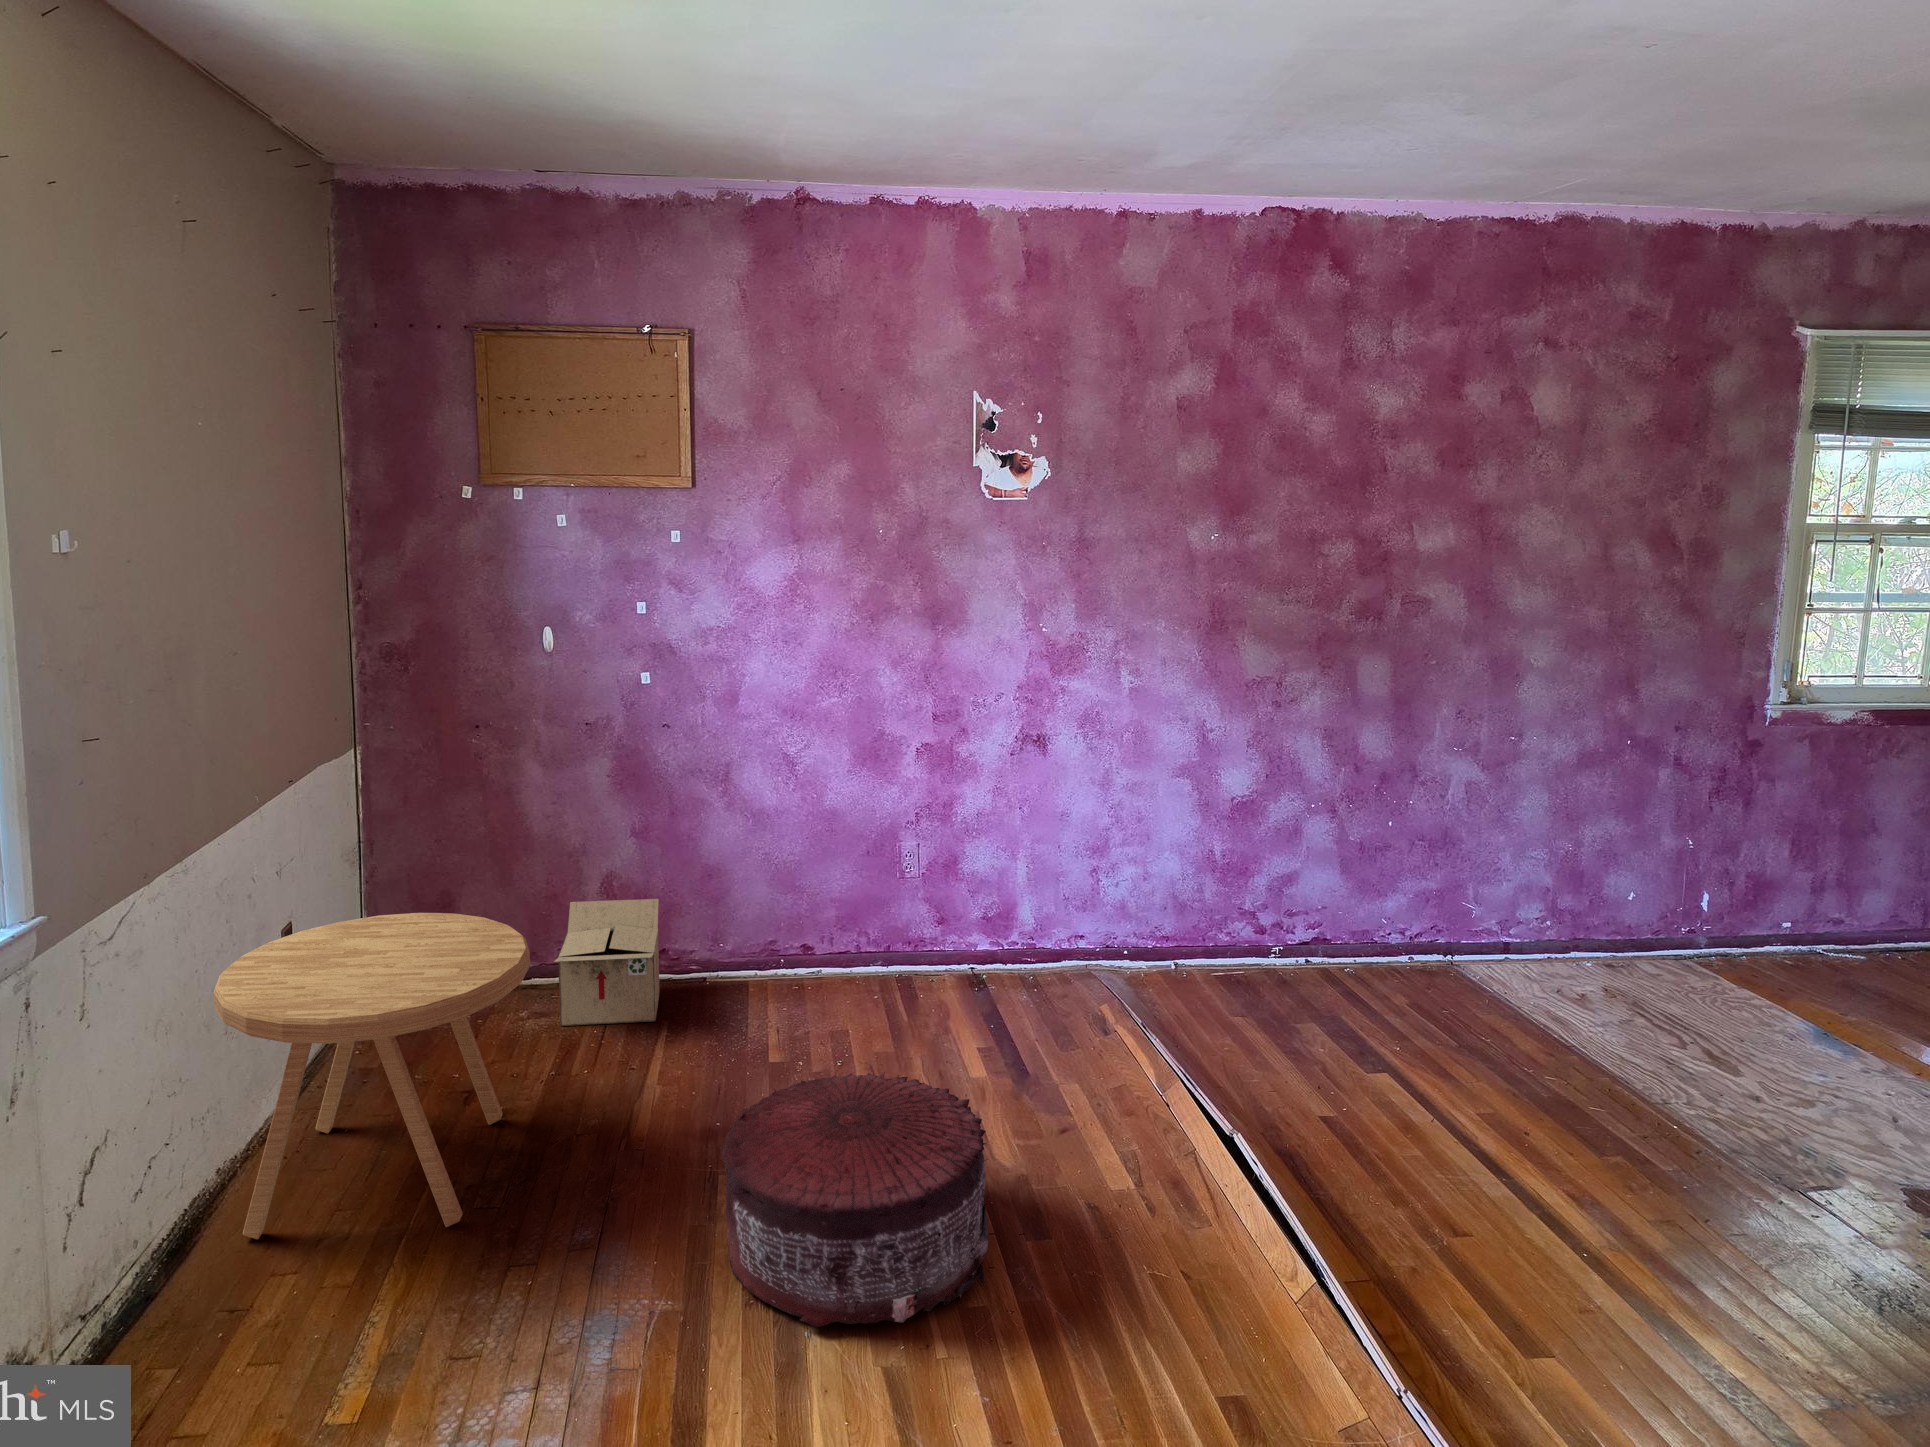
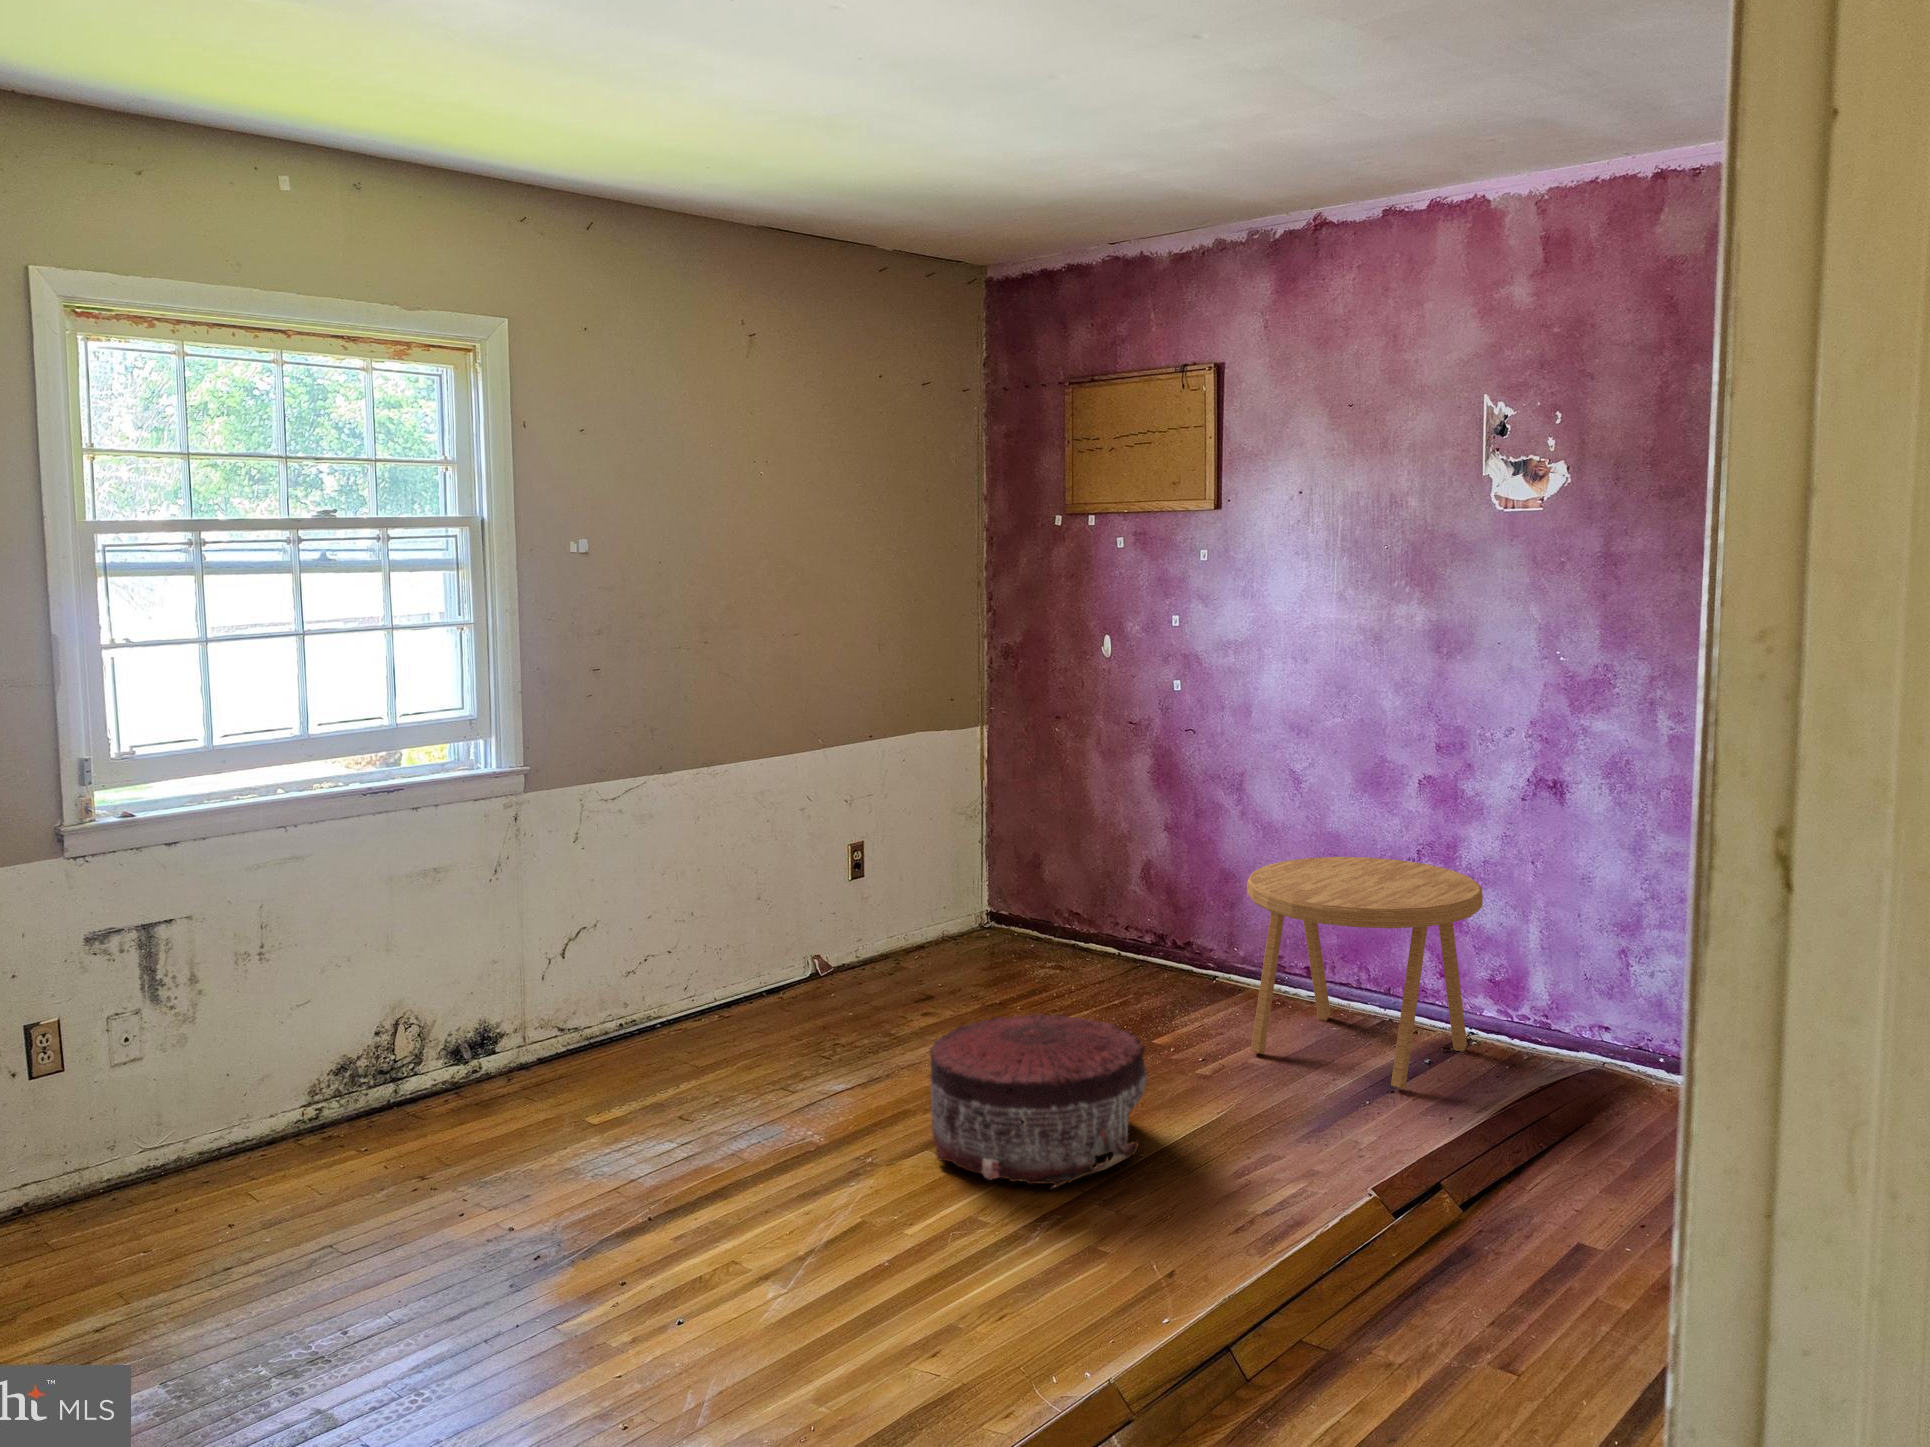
cardboard box: present [554,899,659,1026] -> none [1047,879,1179,992]
side table: present [213,913,530,1239] -> present [1247,857,1483,1089]

